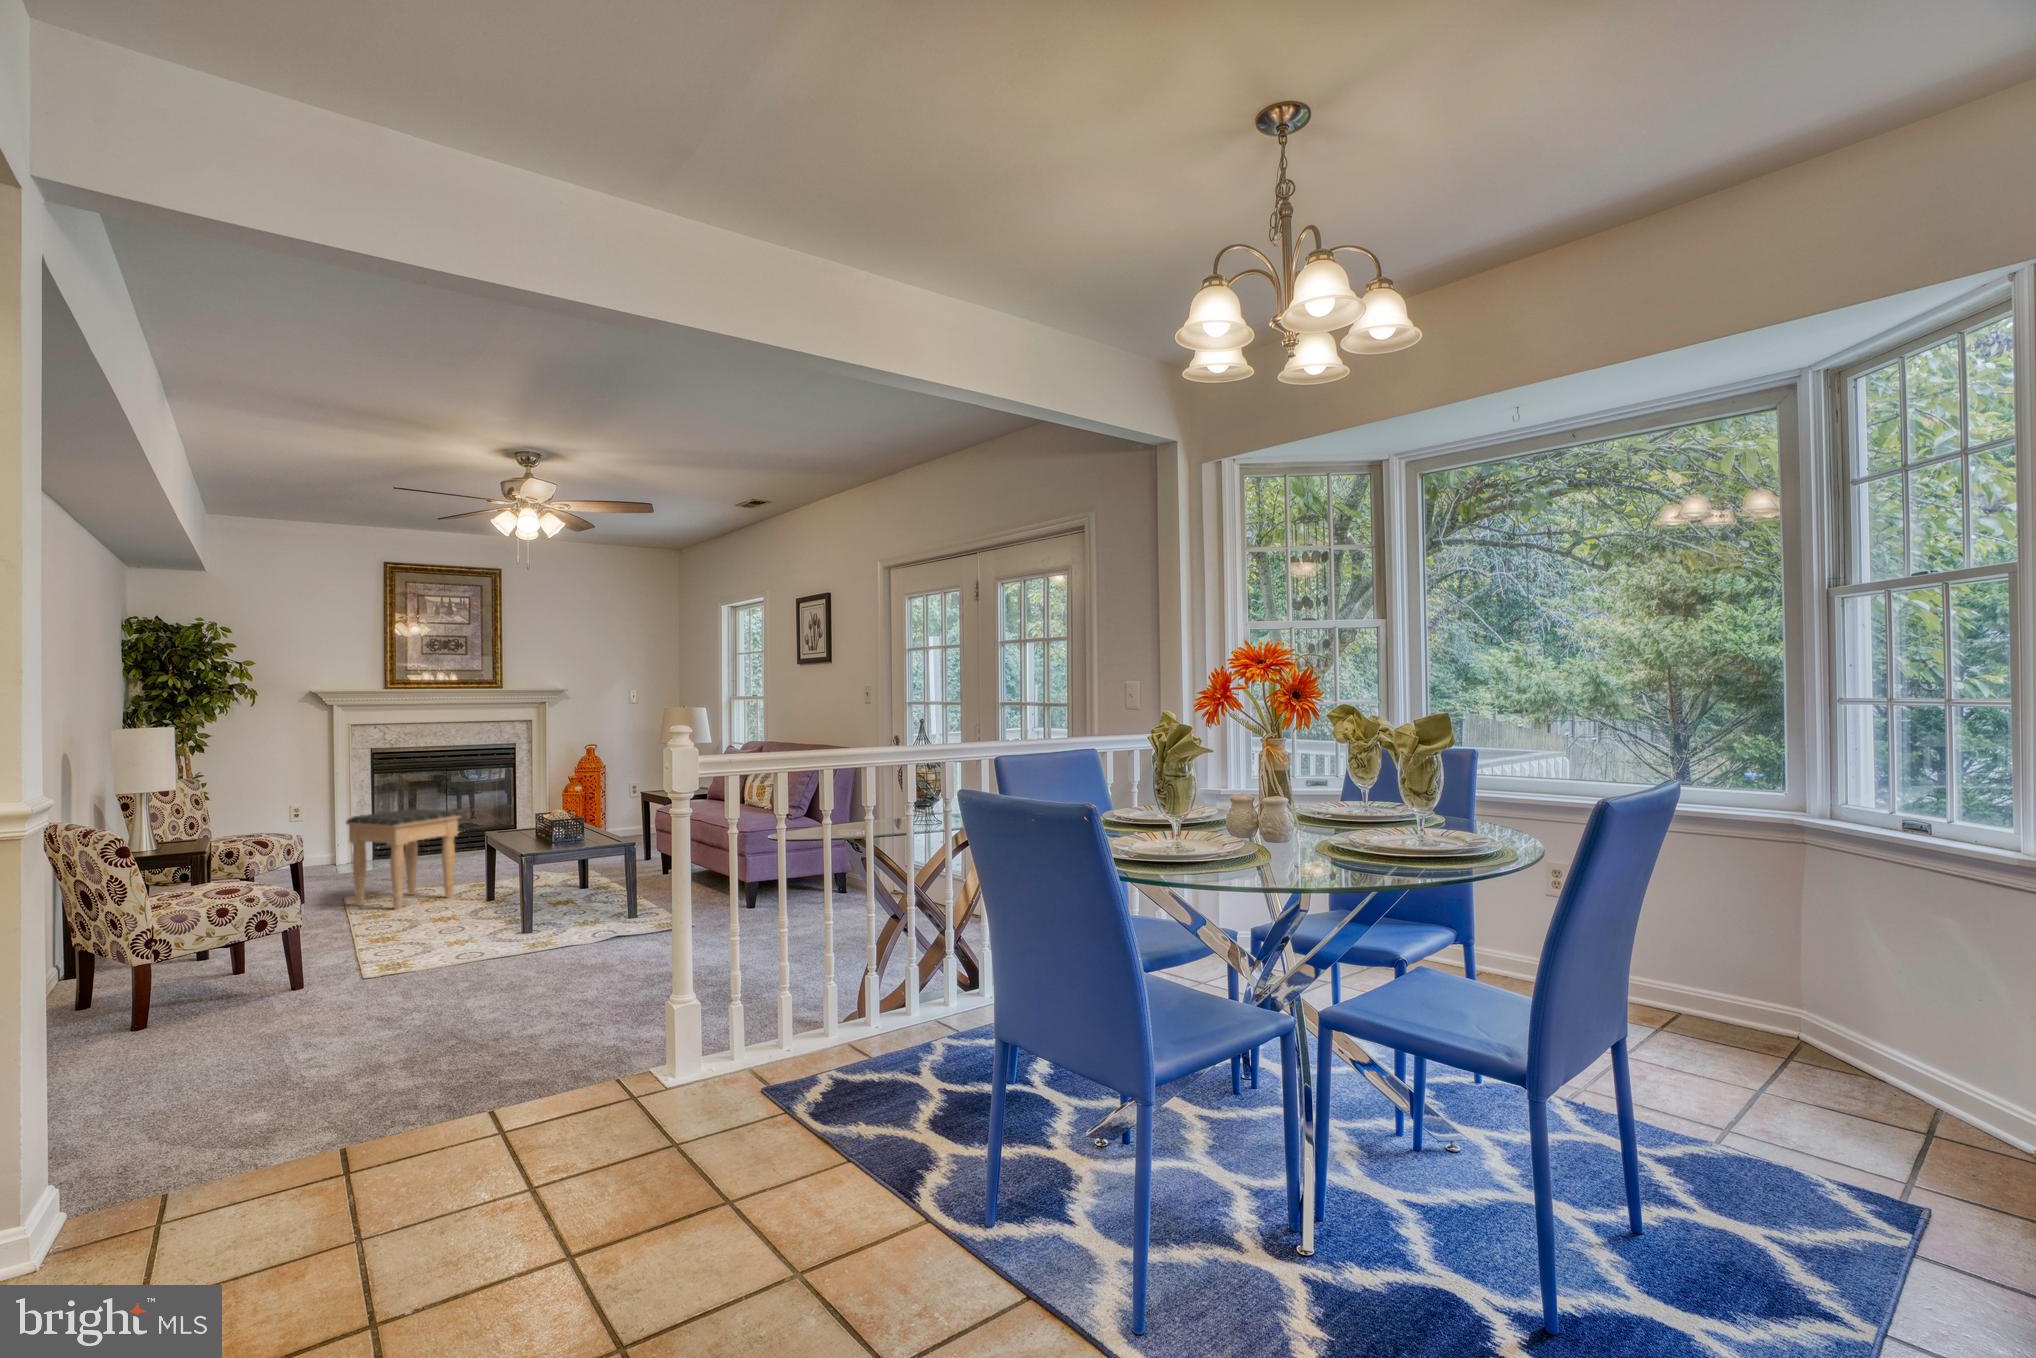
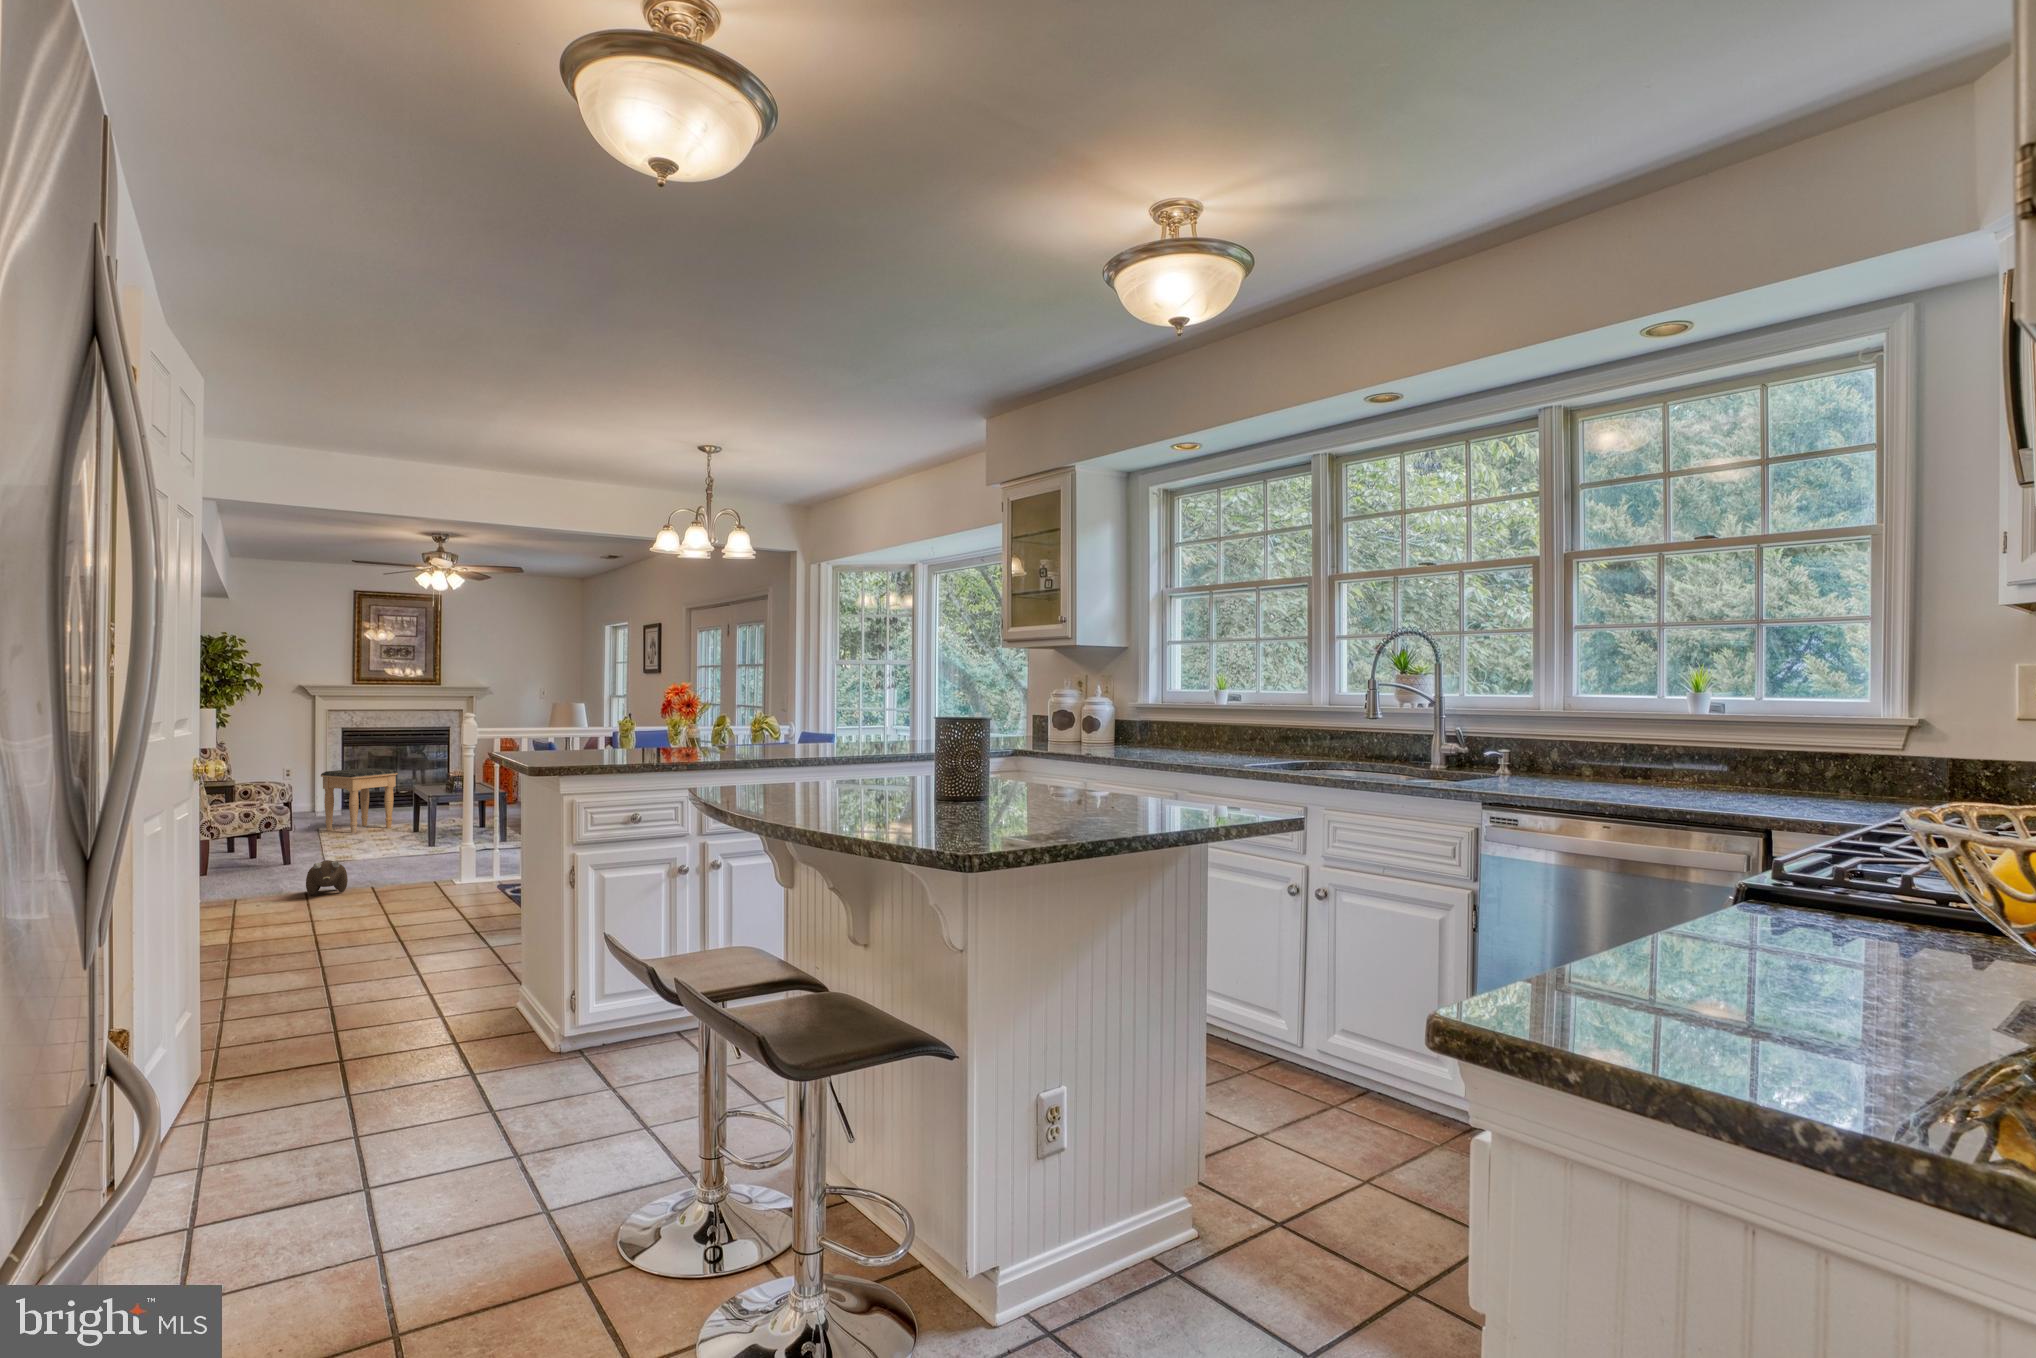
plush toy: none [335,1012,417,1088] -> present [306,860,348,895]

